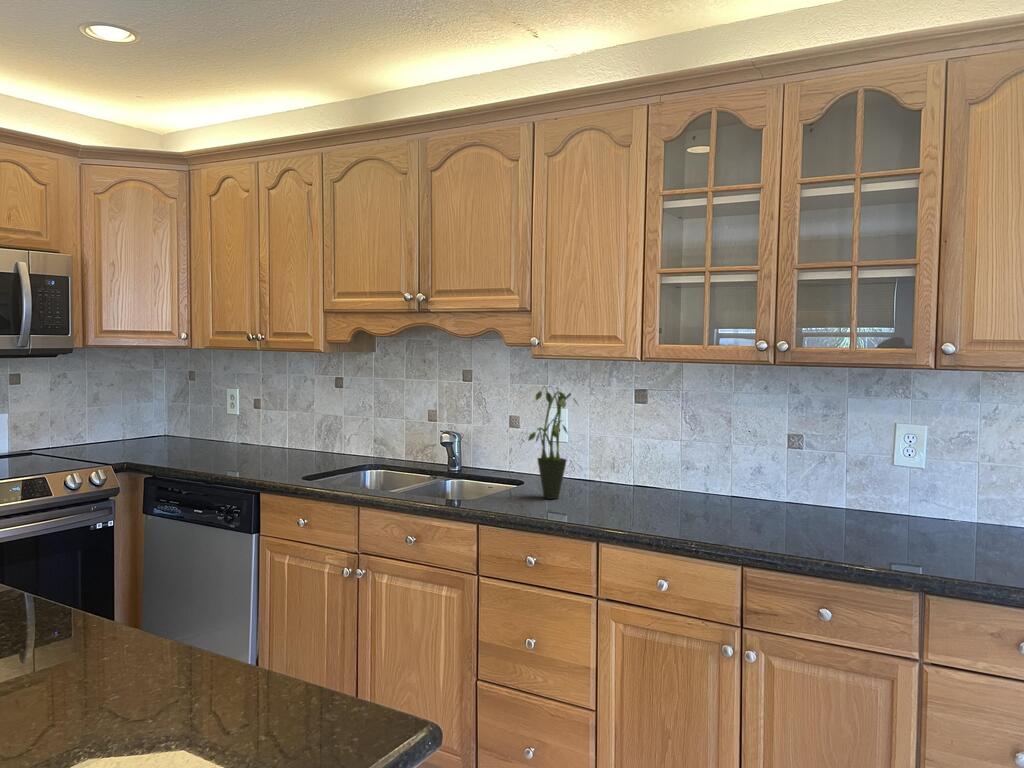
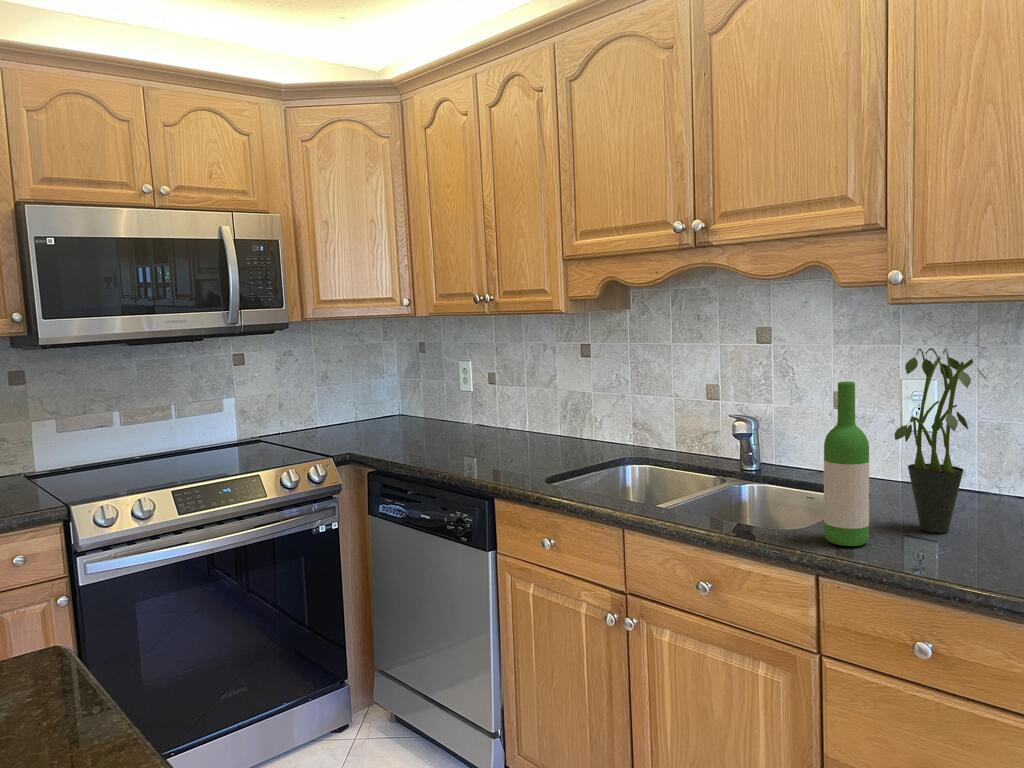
wine bottle: none [485,404,511,505] -> present [824,382,869,546]

